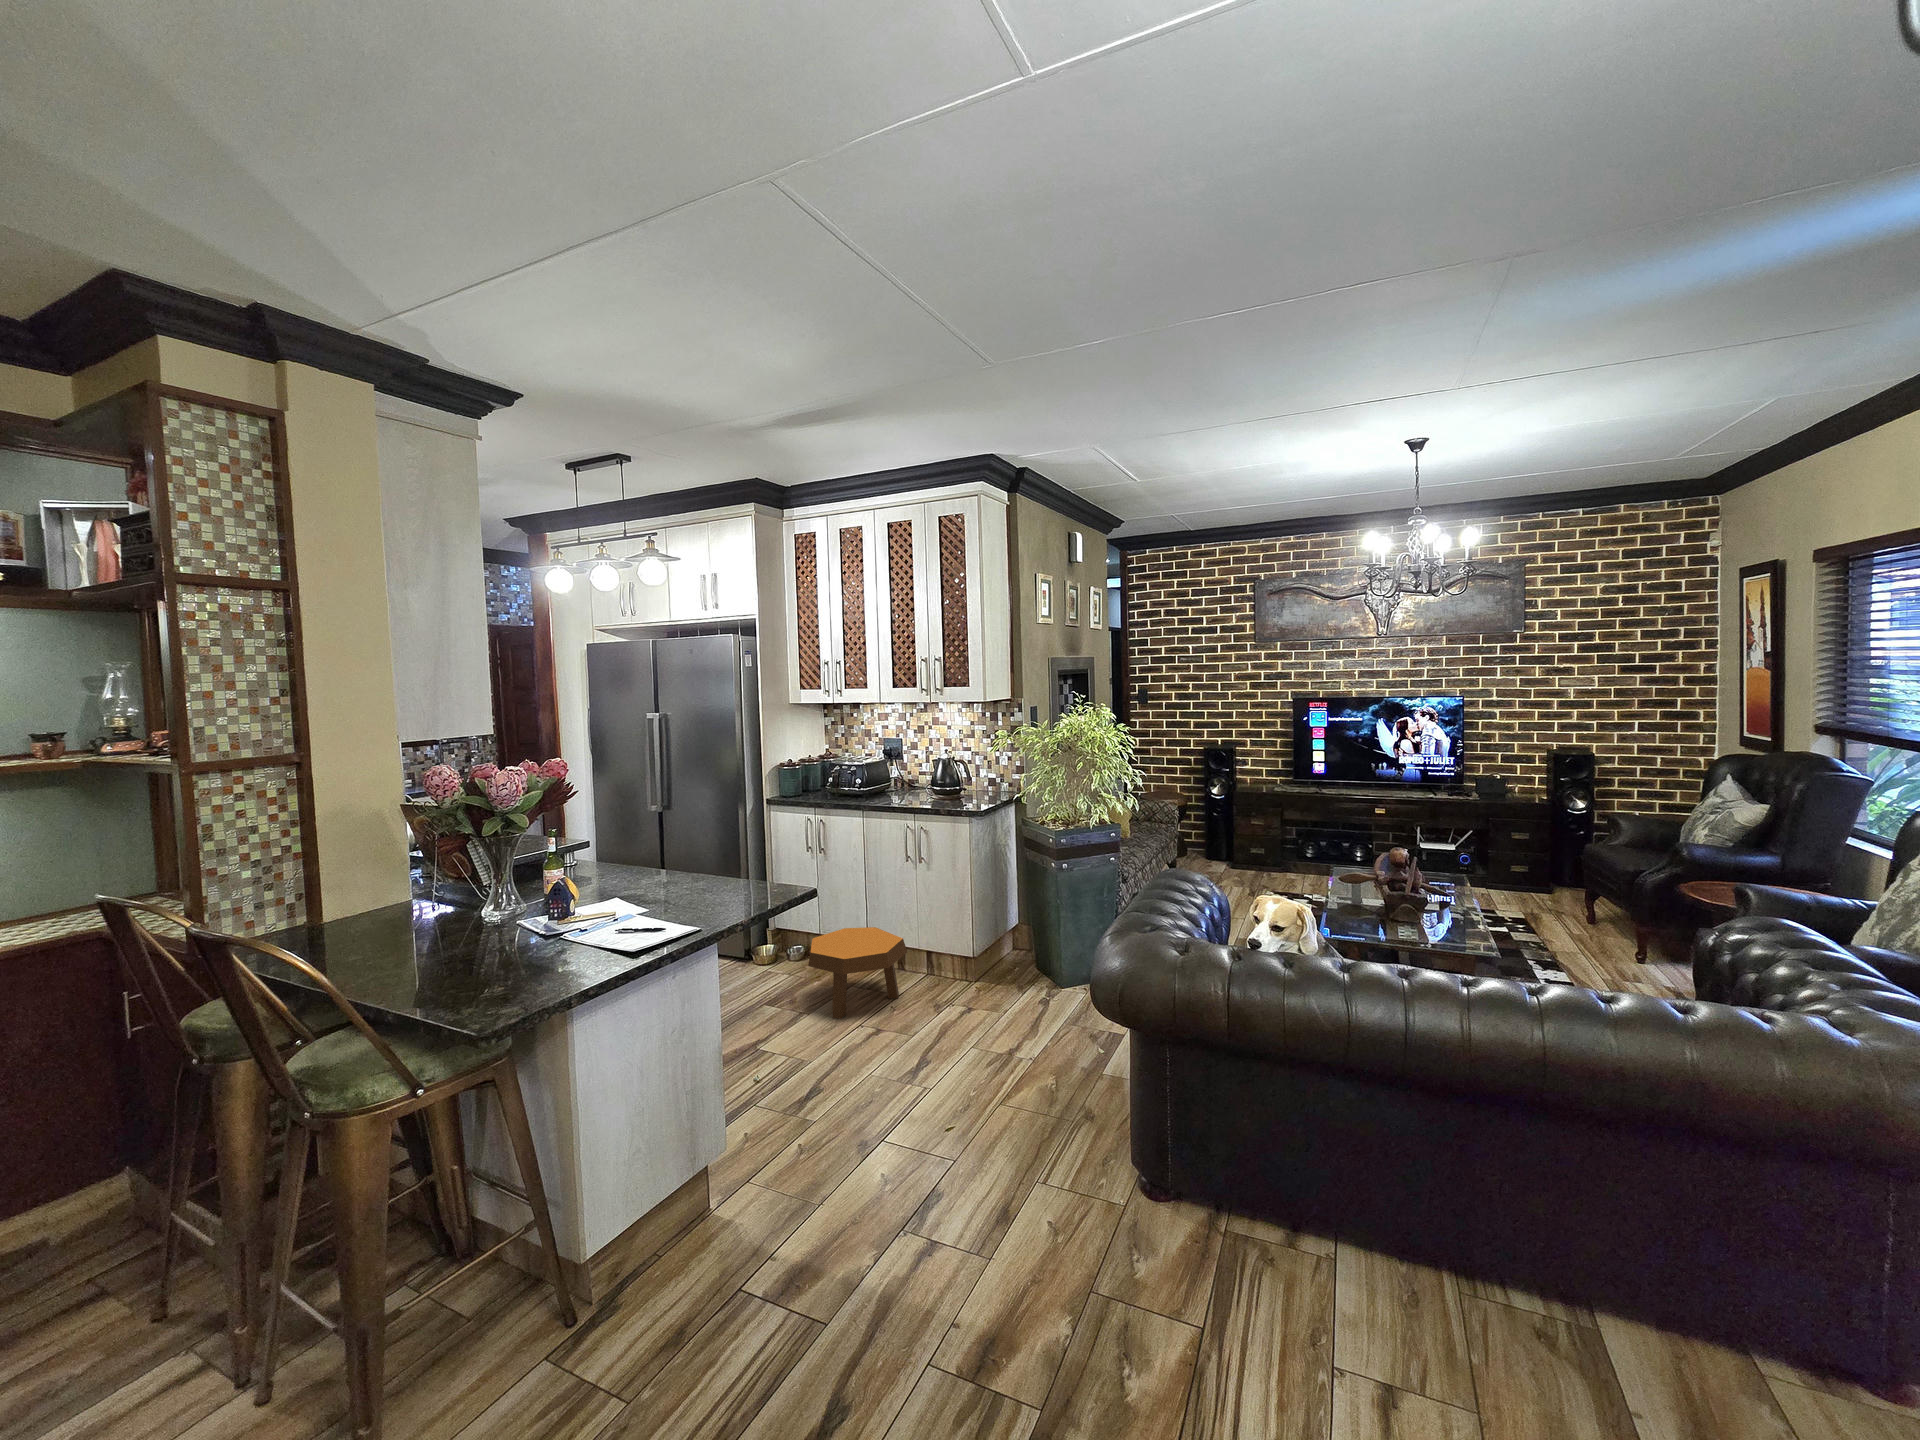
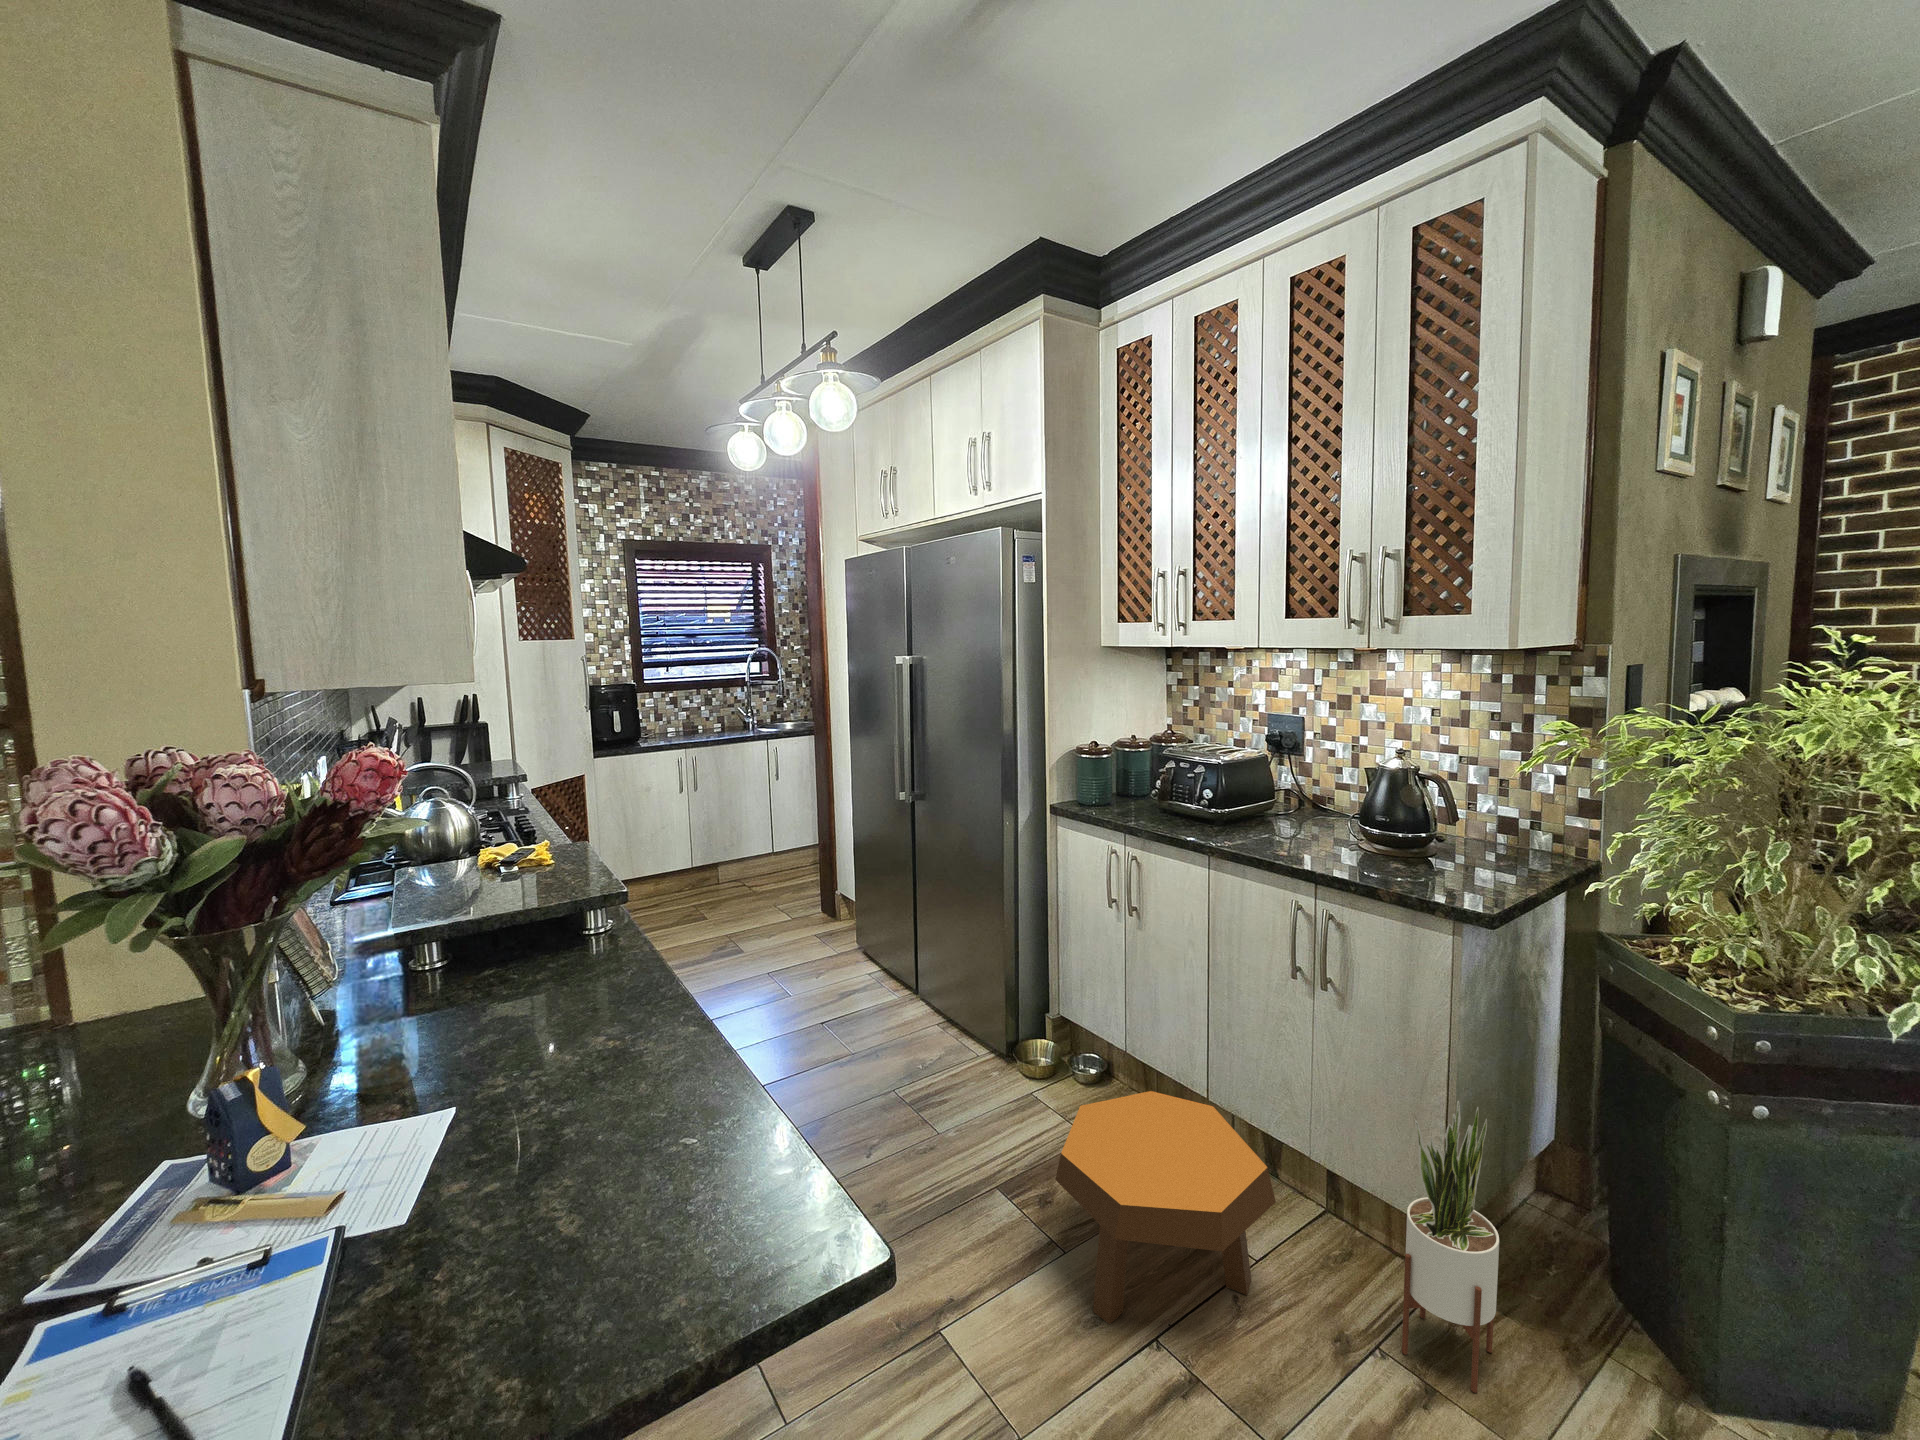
potted plant: none [958,886,992,1000] -> present [1402,1101,1499,1393]

